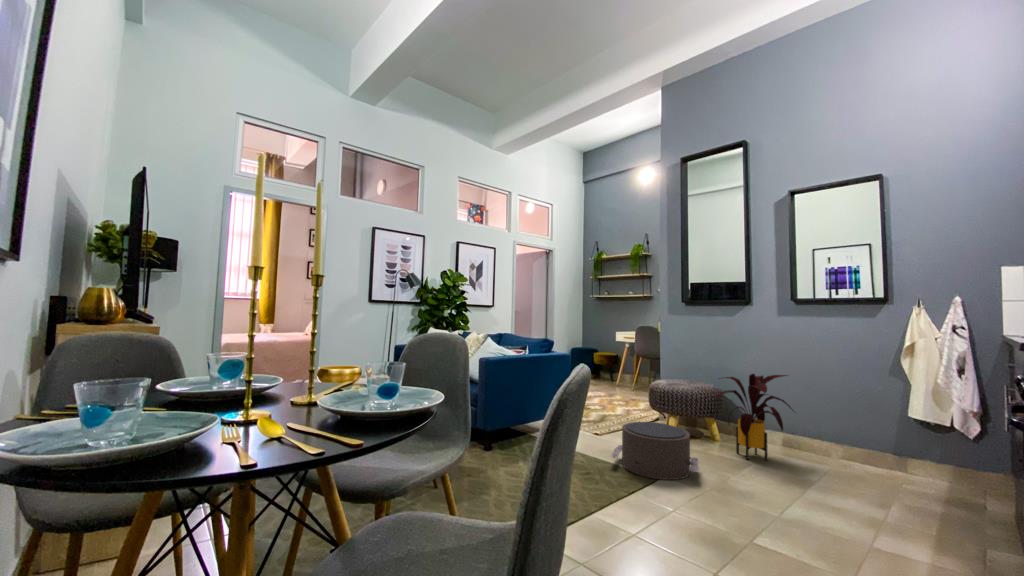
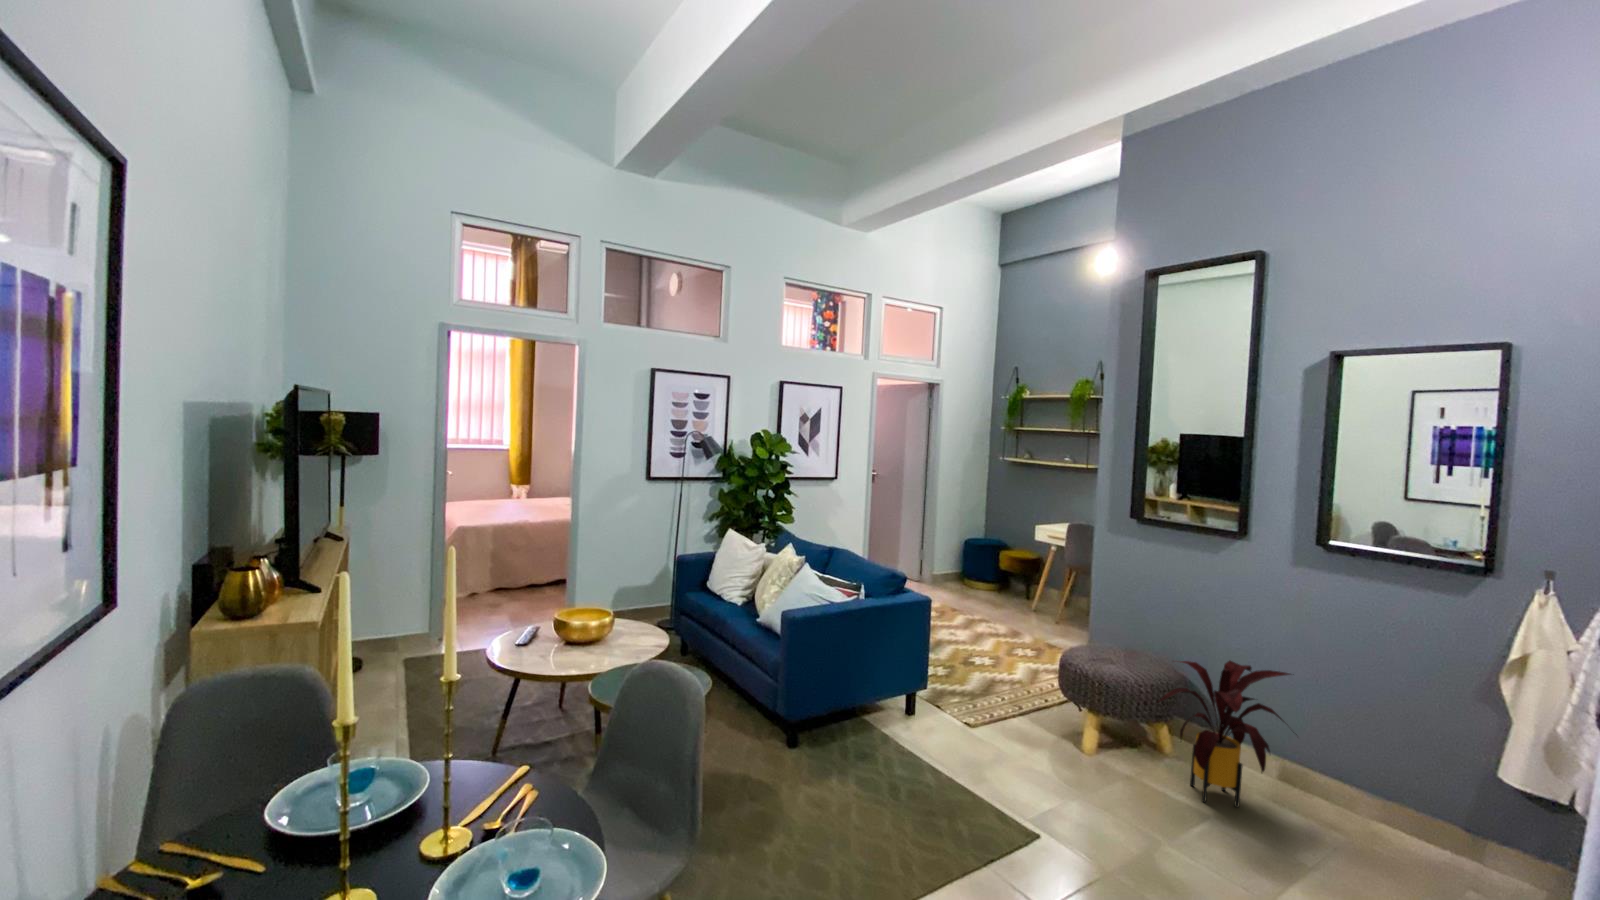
pouf: present [611,422,699,480] -> none [973,726,1113,835]

